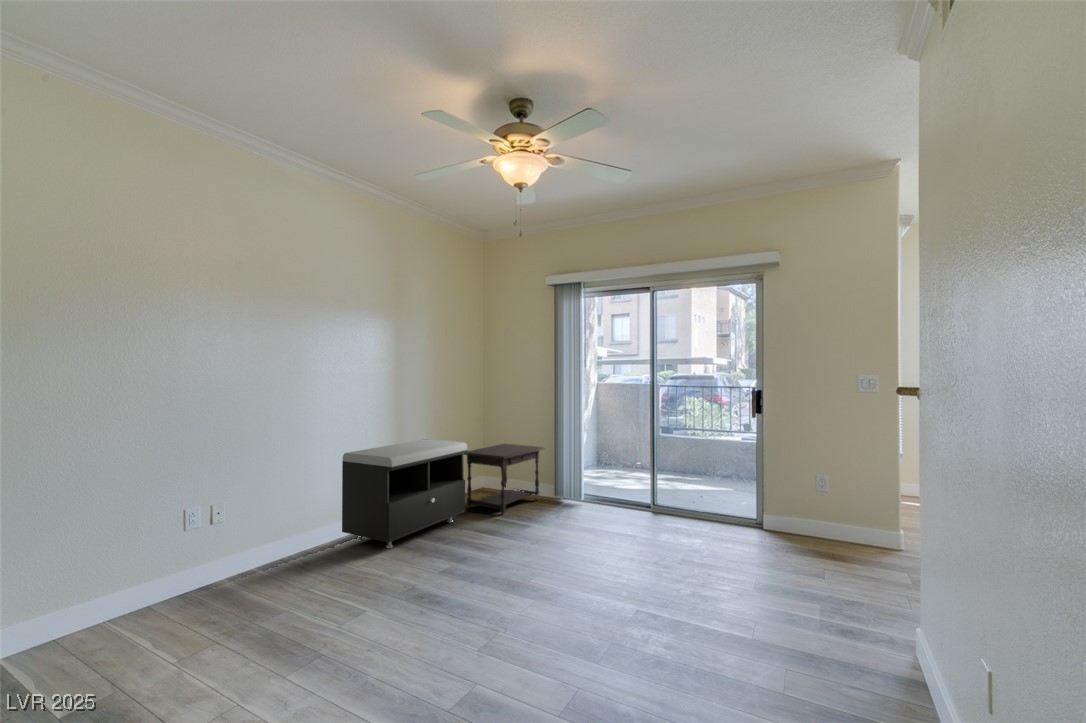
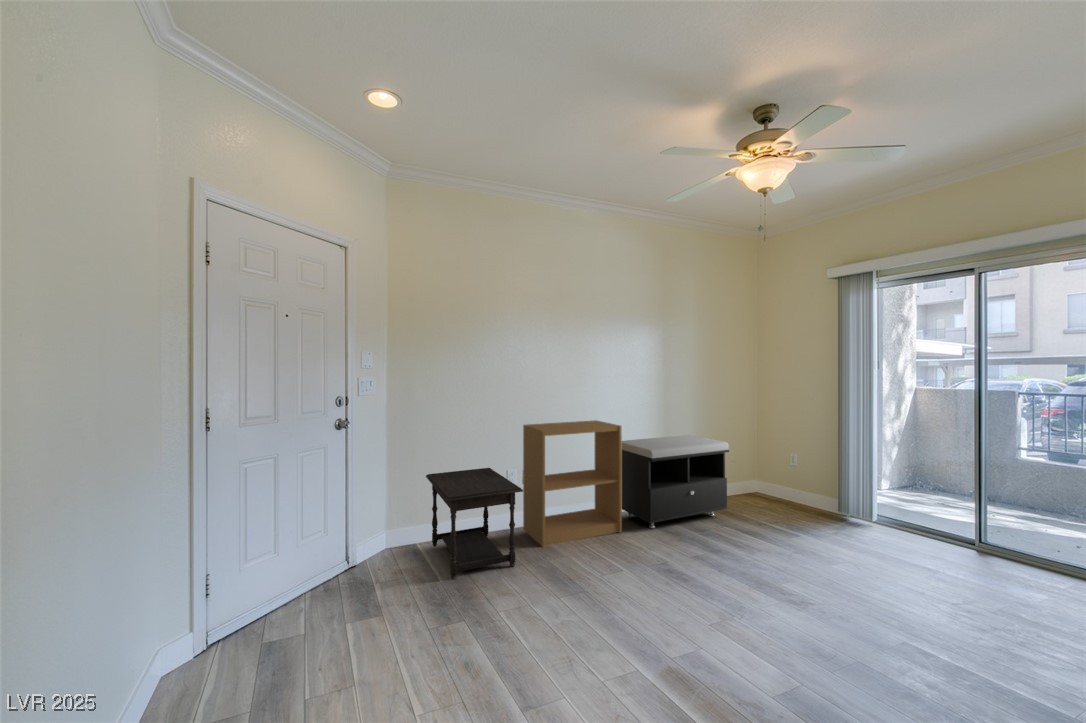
bookshelf: none [209,429,355,605] -> present [523,420,622,547]
side table: present [464,444,544,515] -> present [426,468,523,579]

